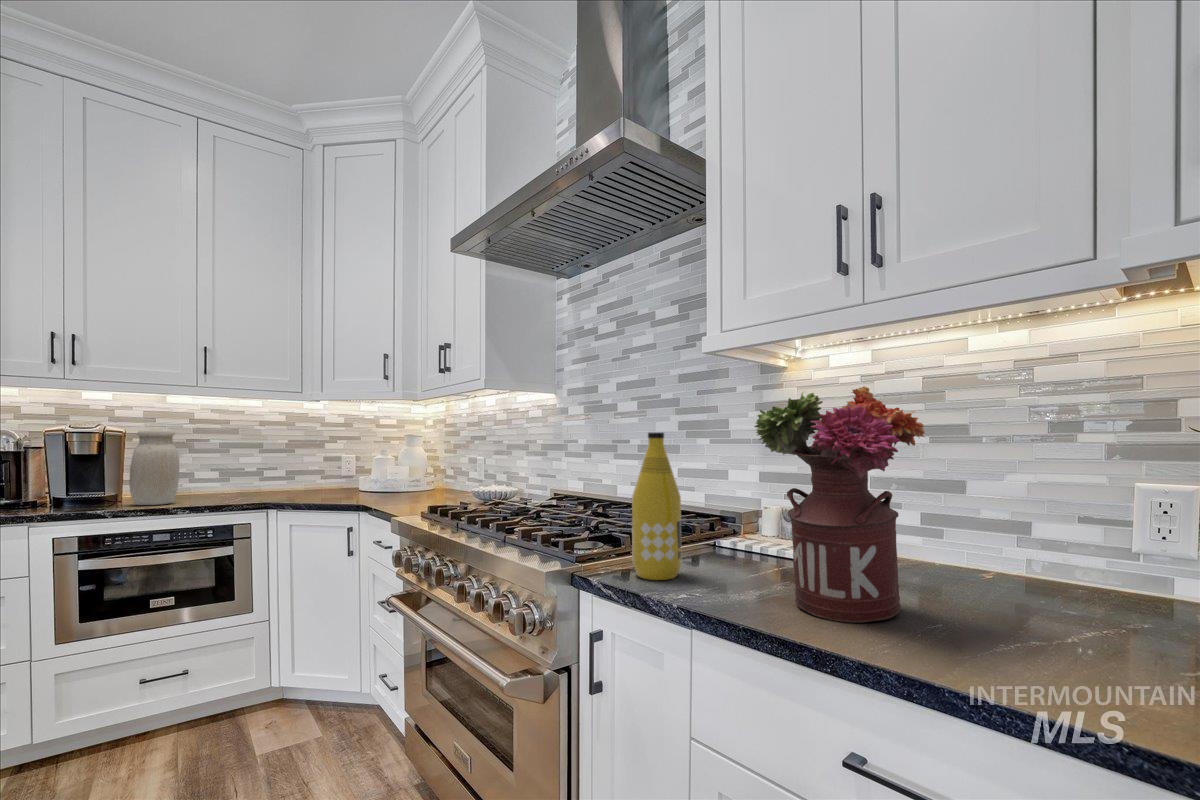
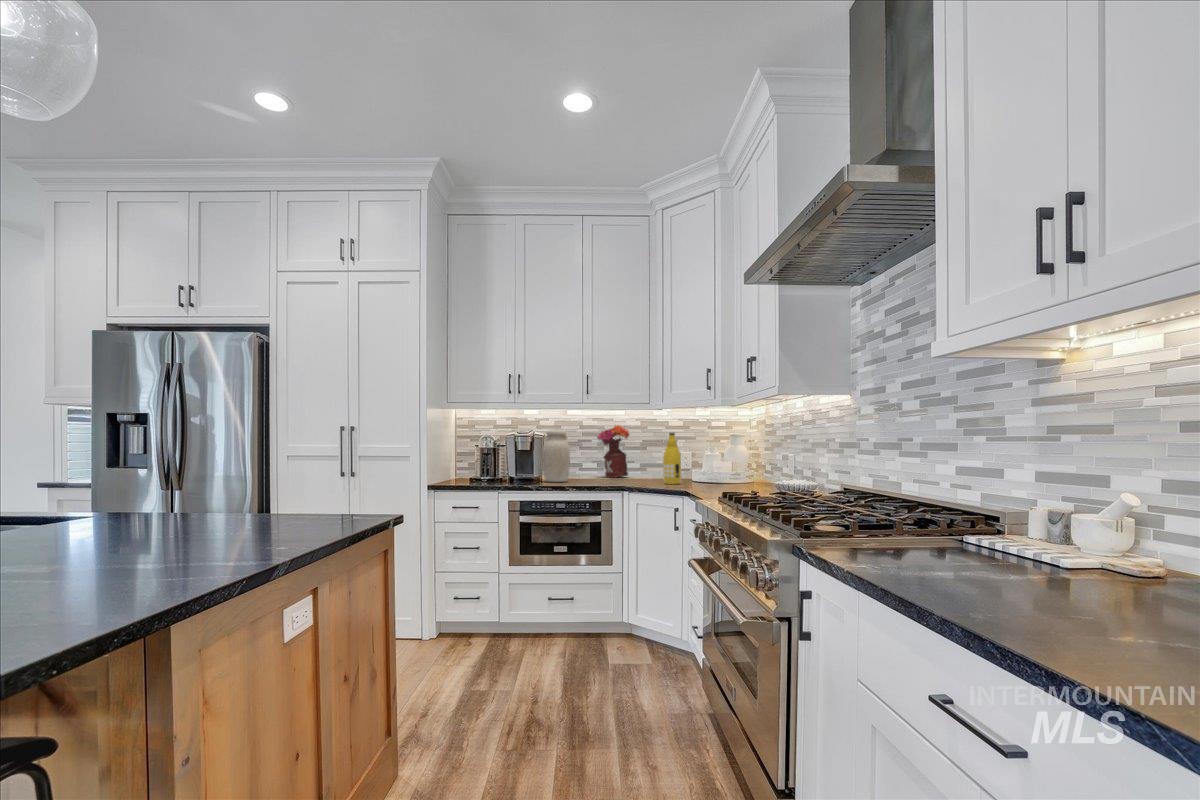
flower arrangement: present [754,386,925,623] -> present [597,425,629,478]
bottle: present [632,432,681,580] -> present [663,433,681,485]

